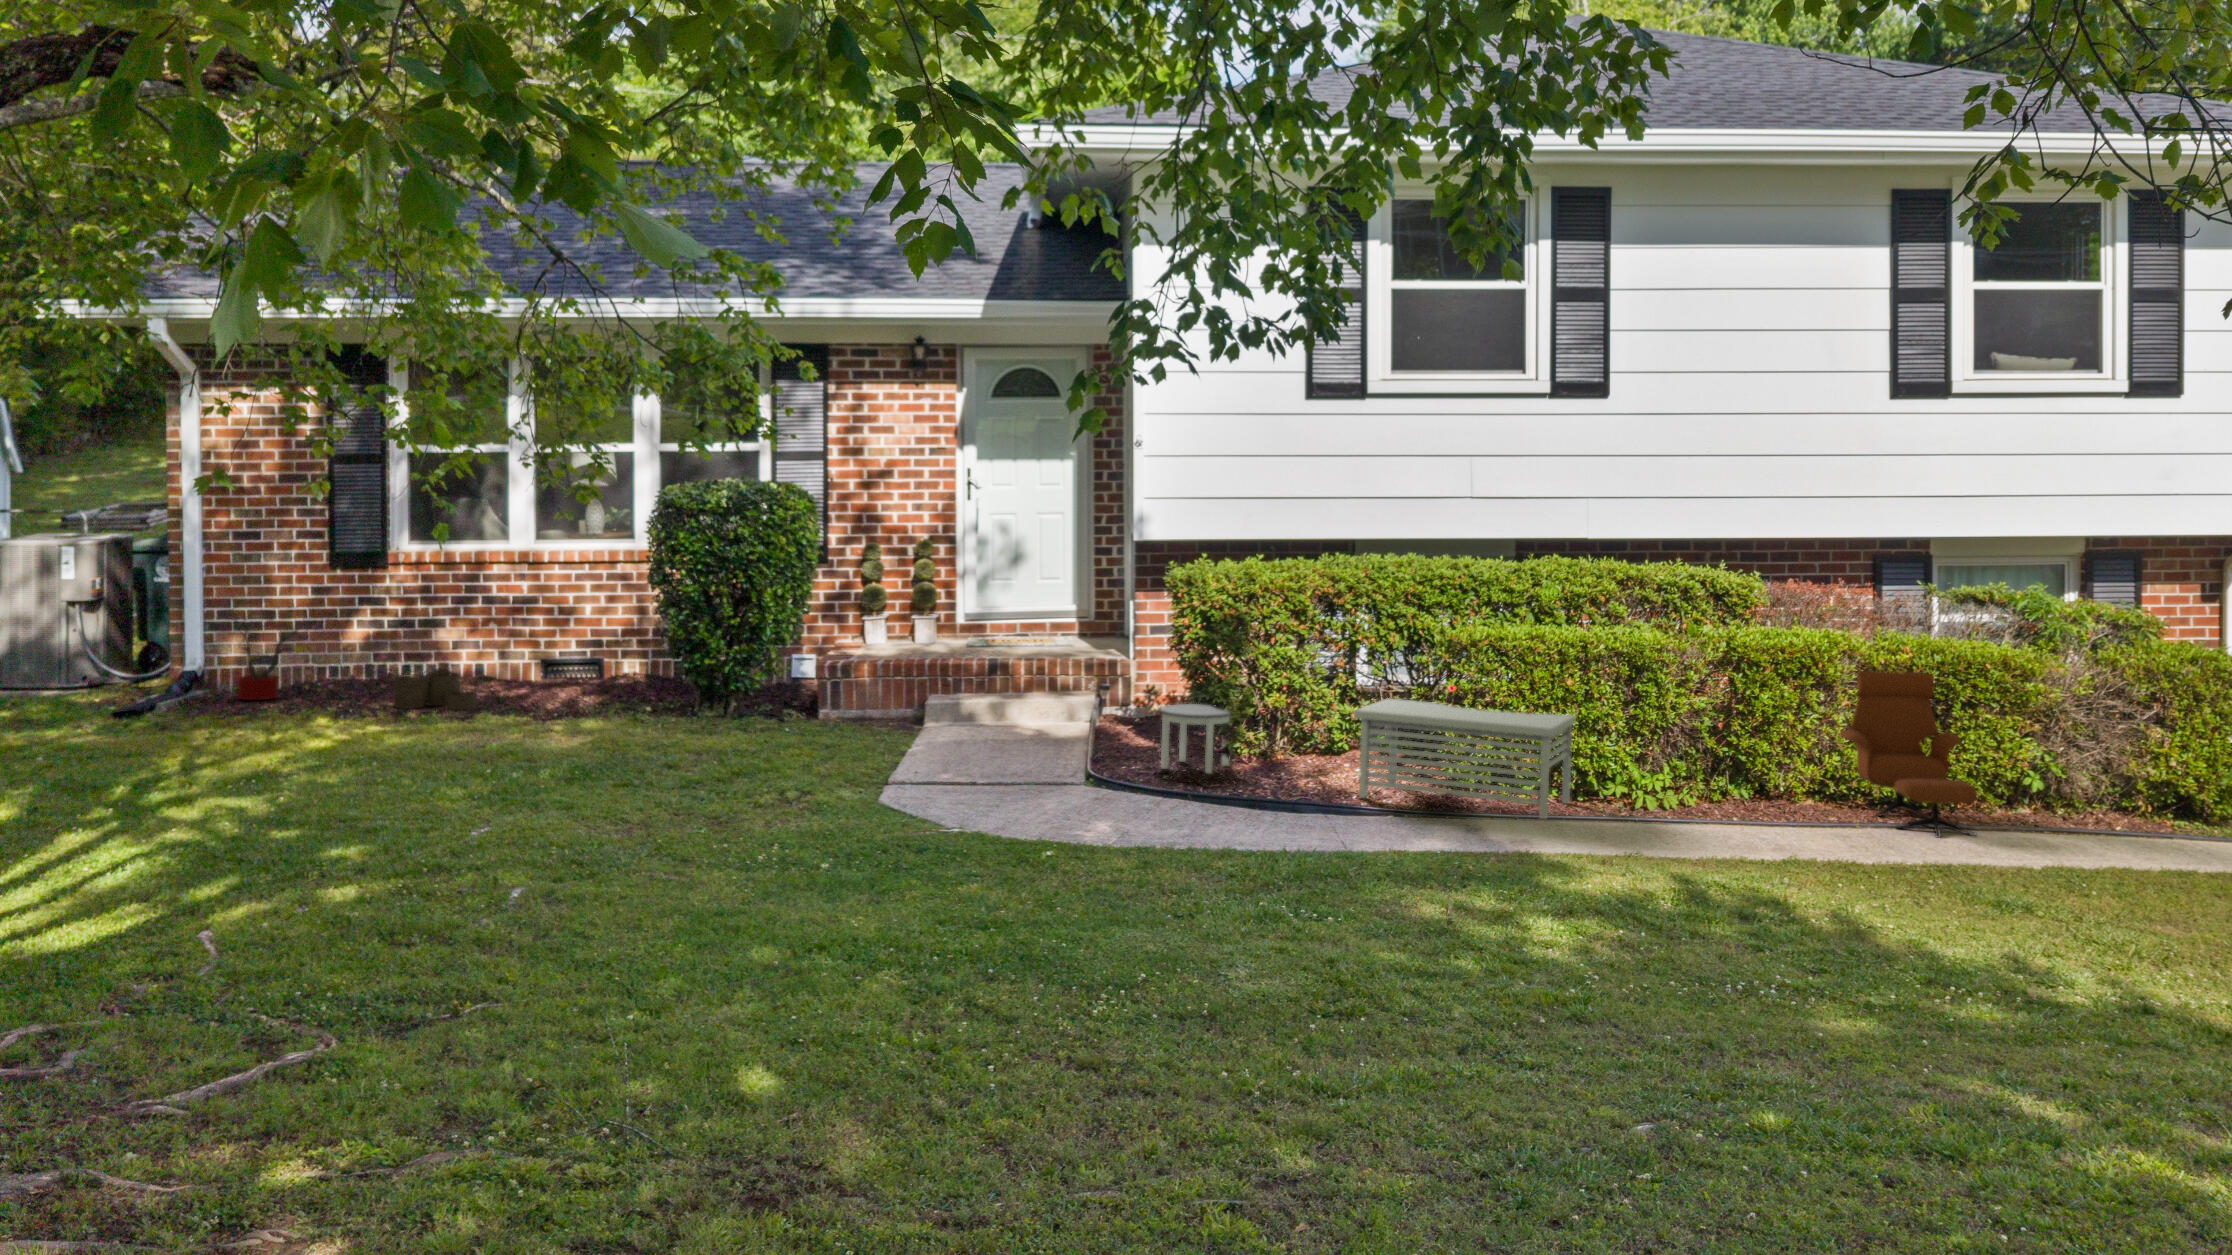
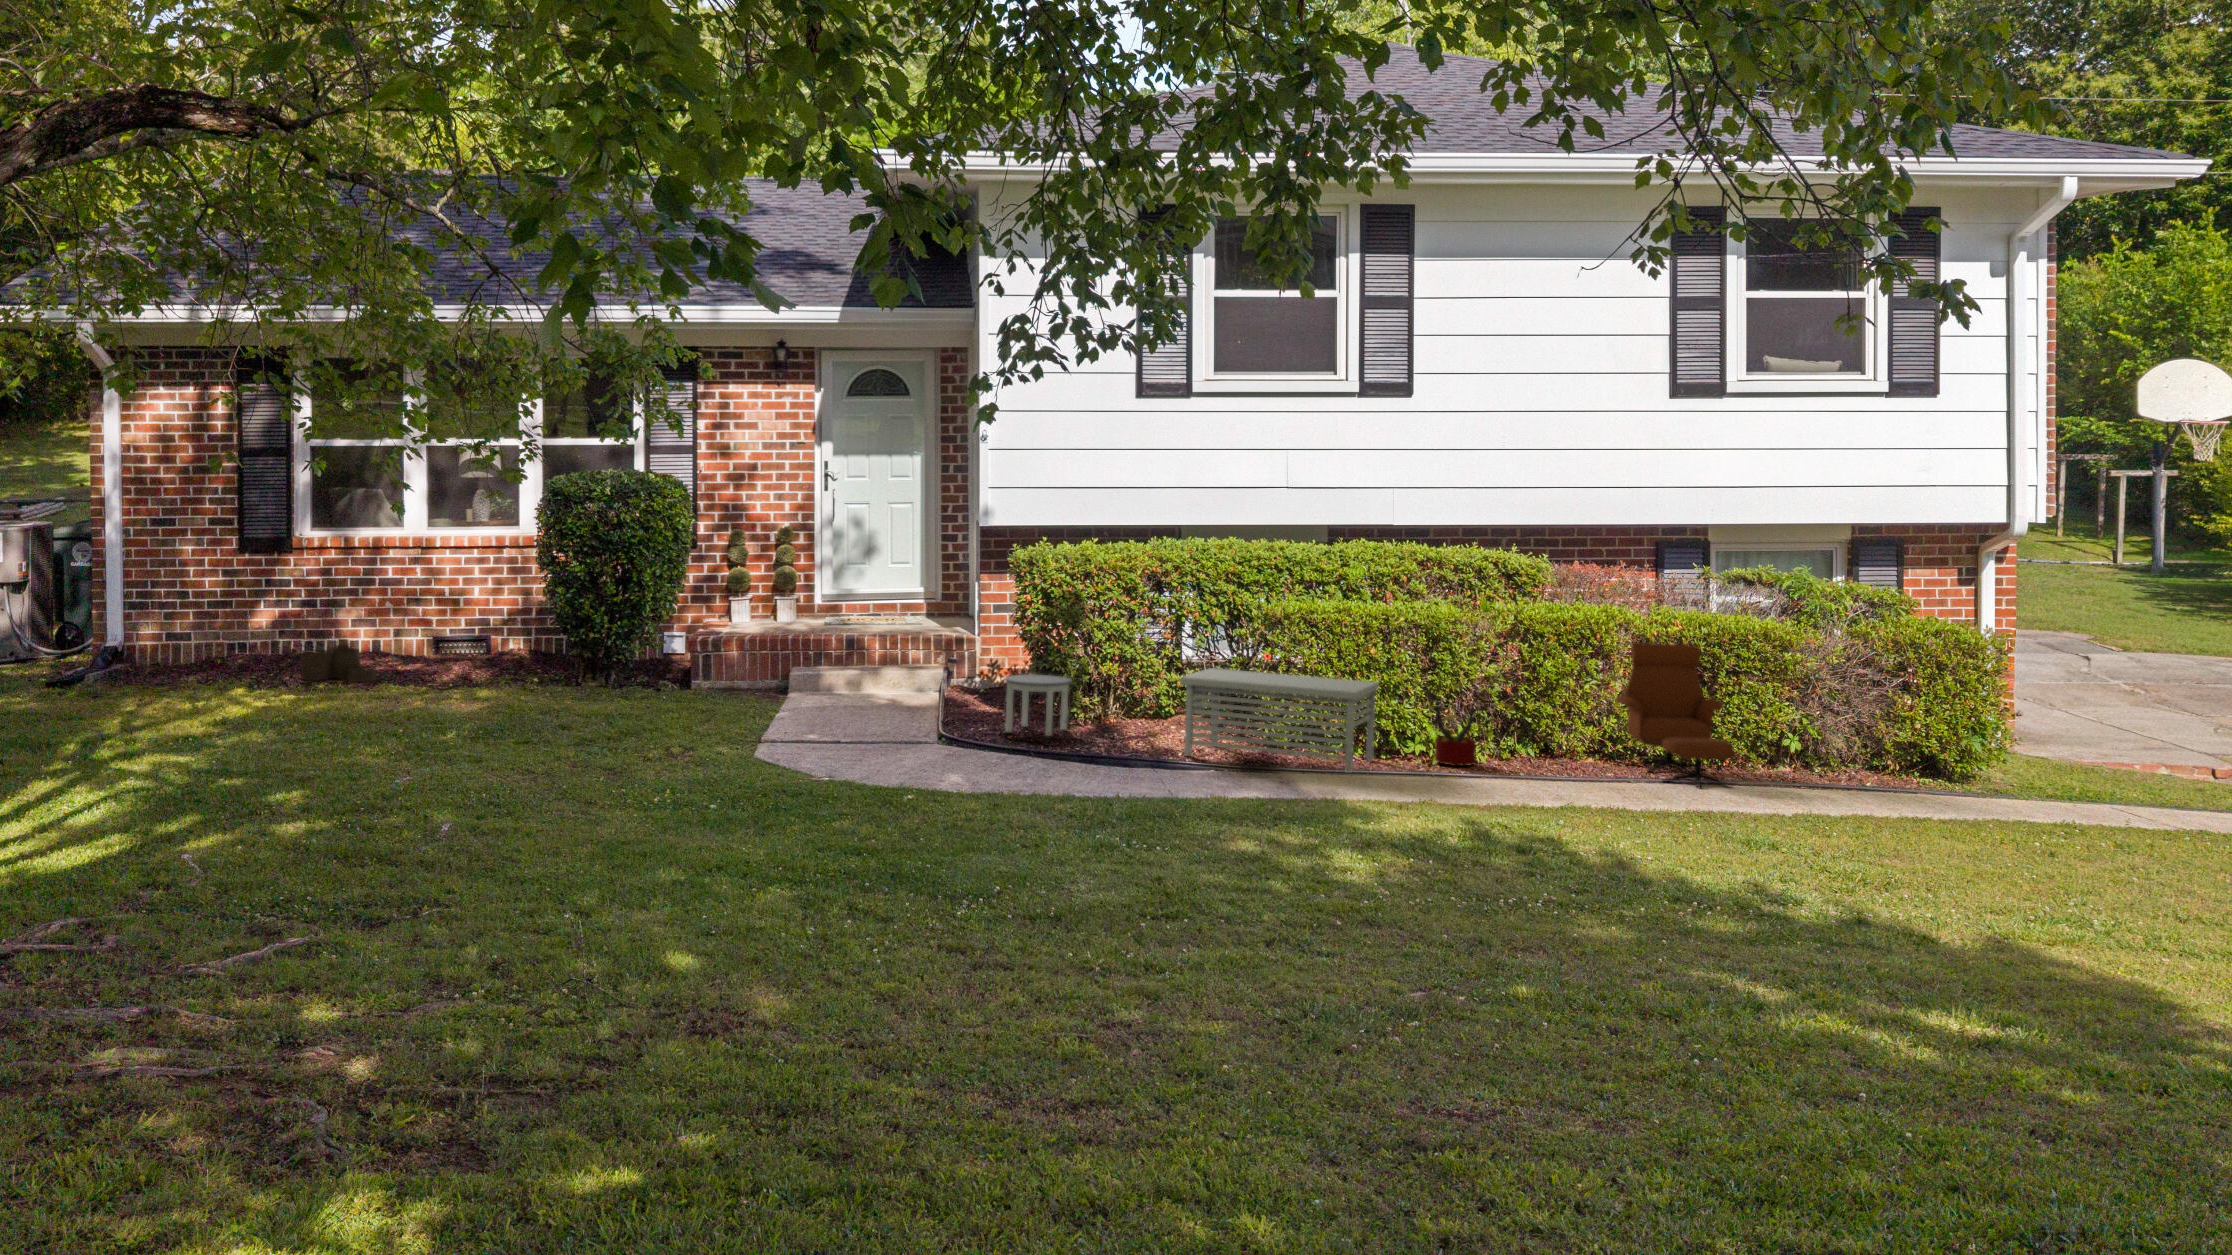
decorative plant: present [238,615,304,700] -> present [1416,669,1515,766]

